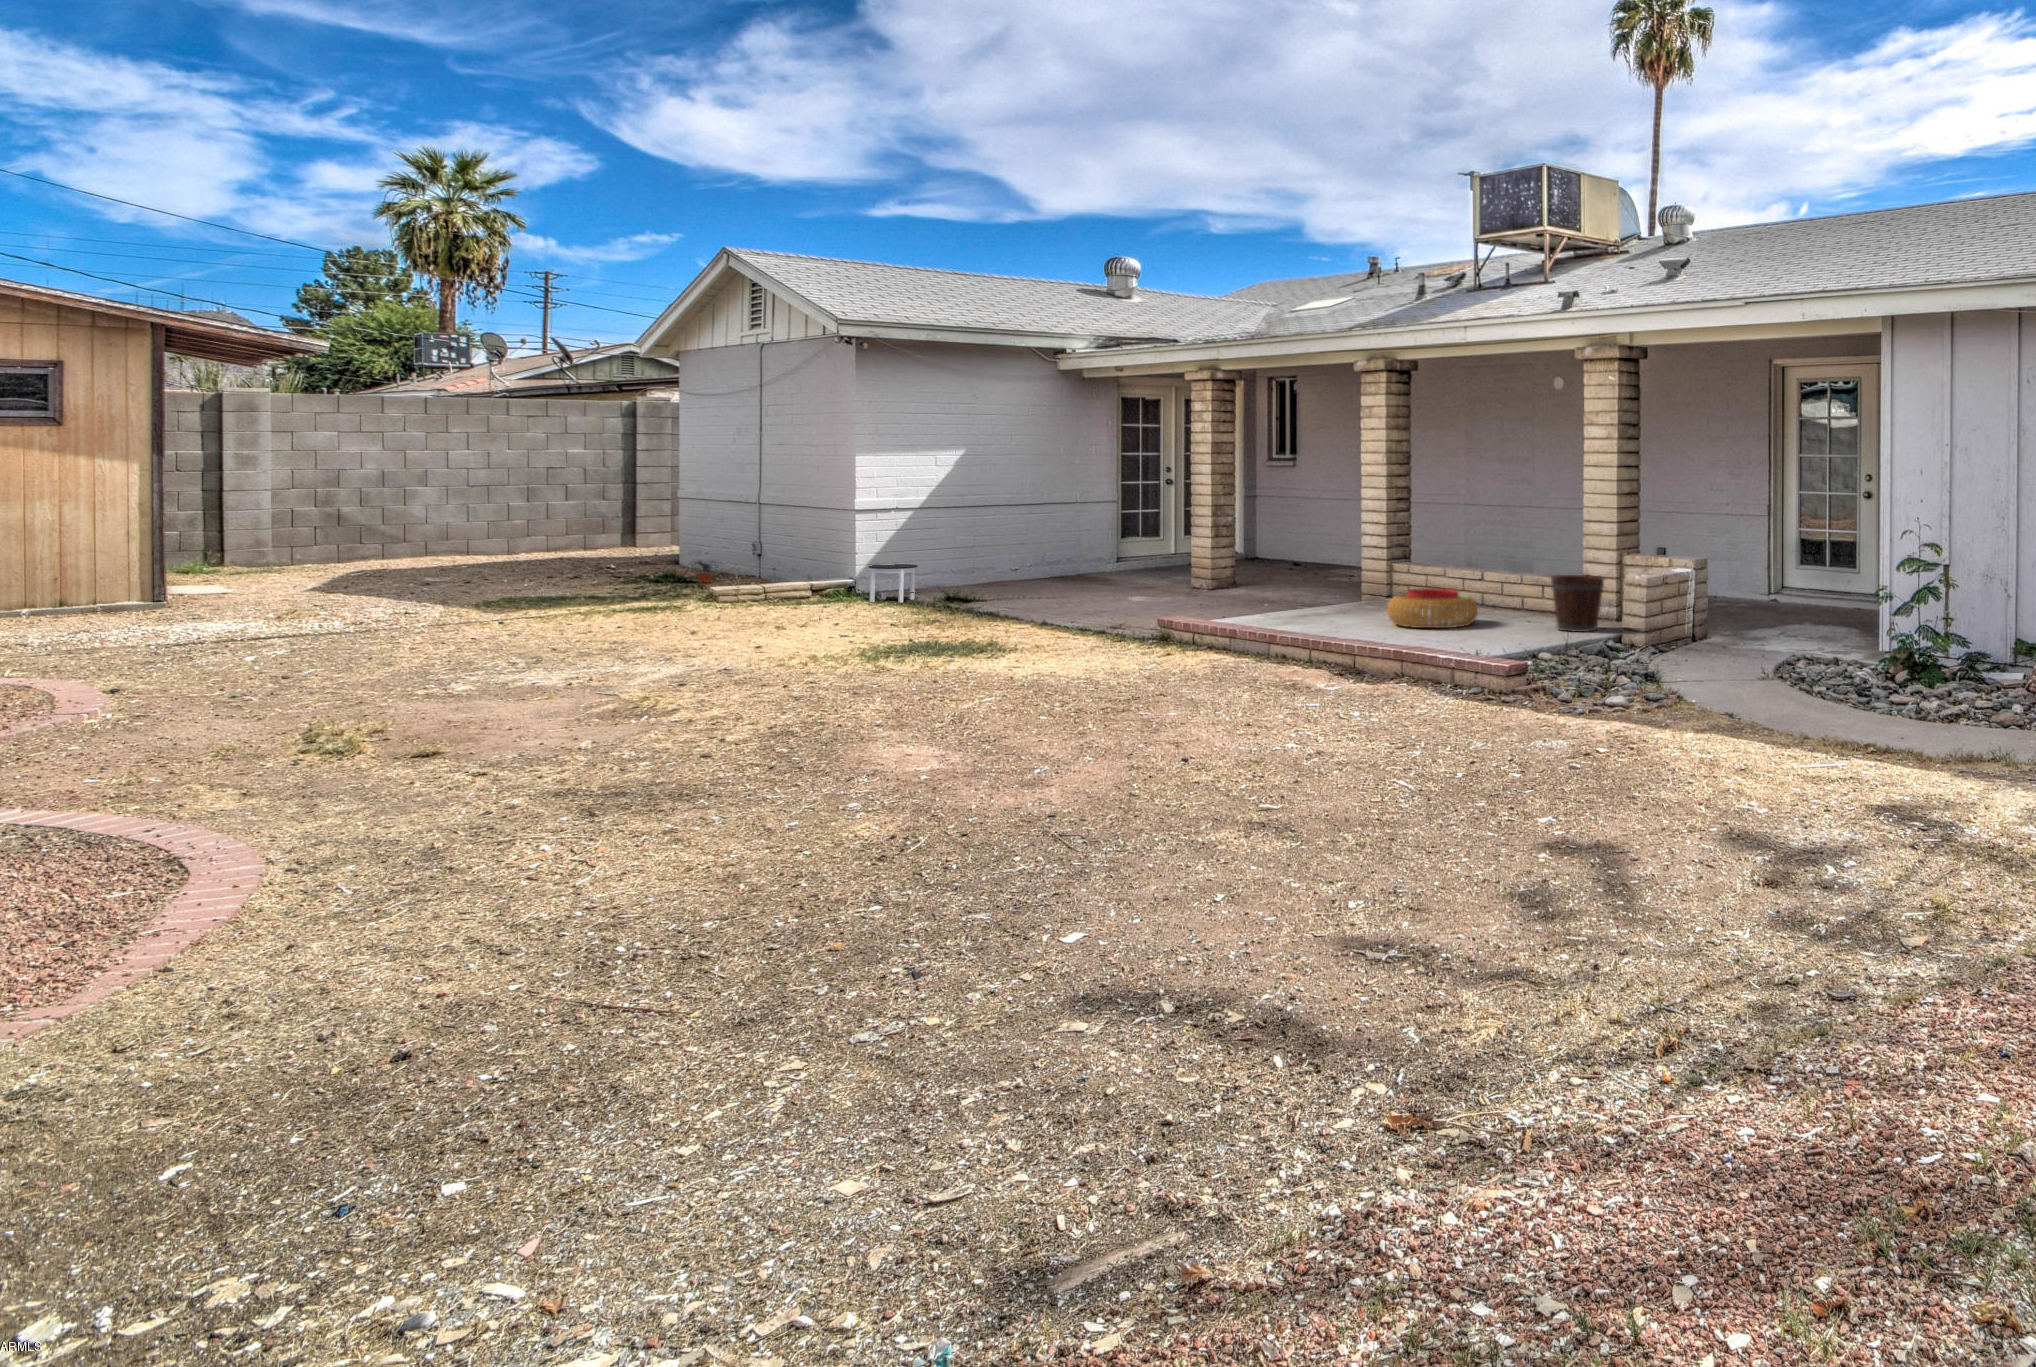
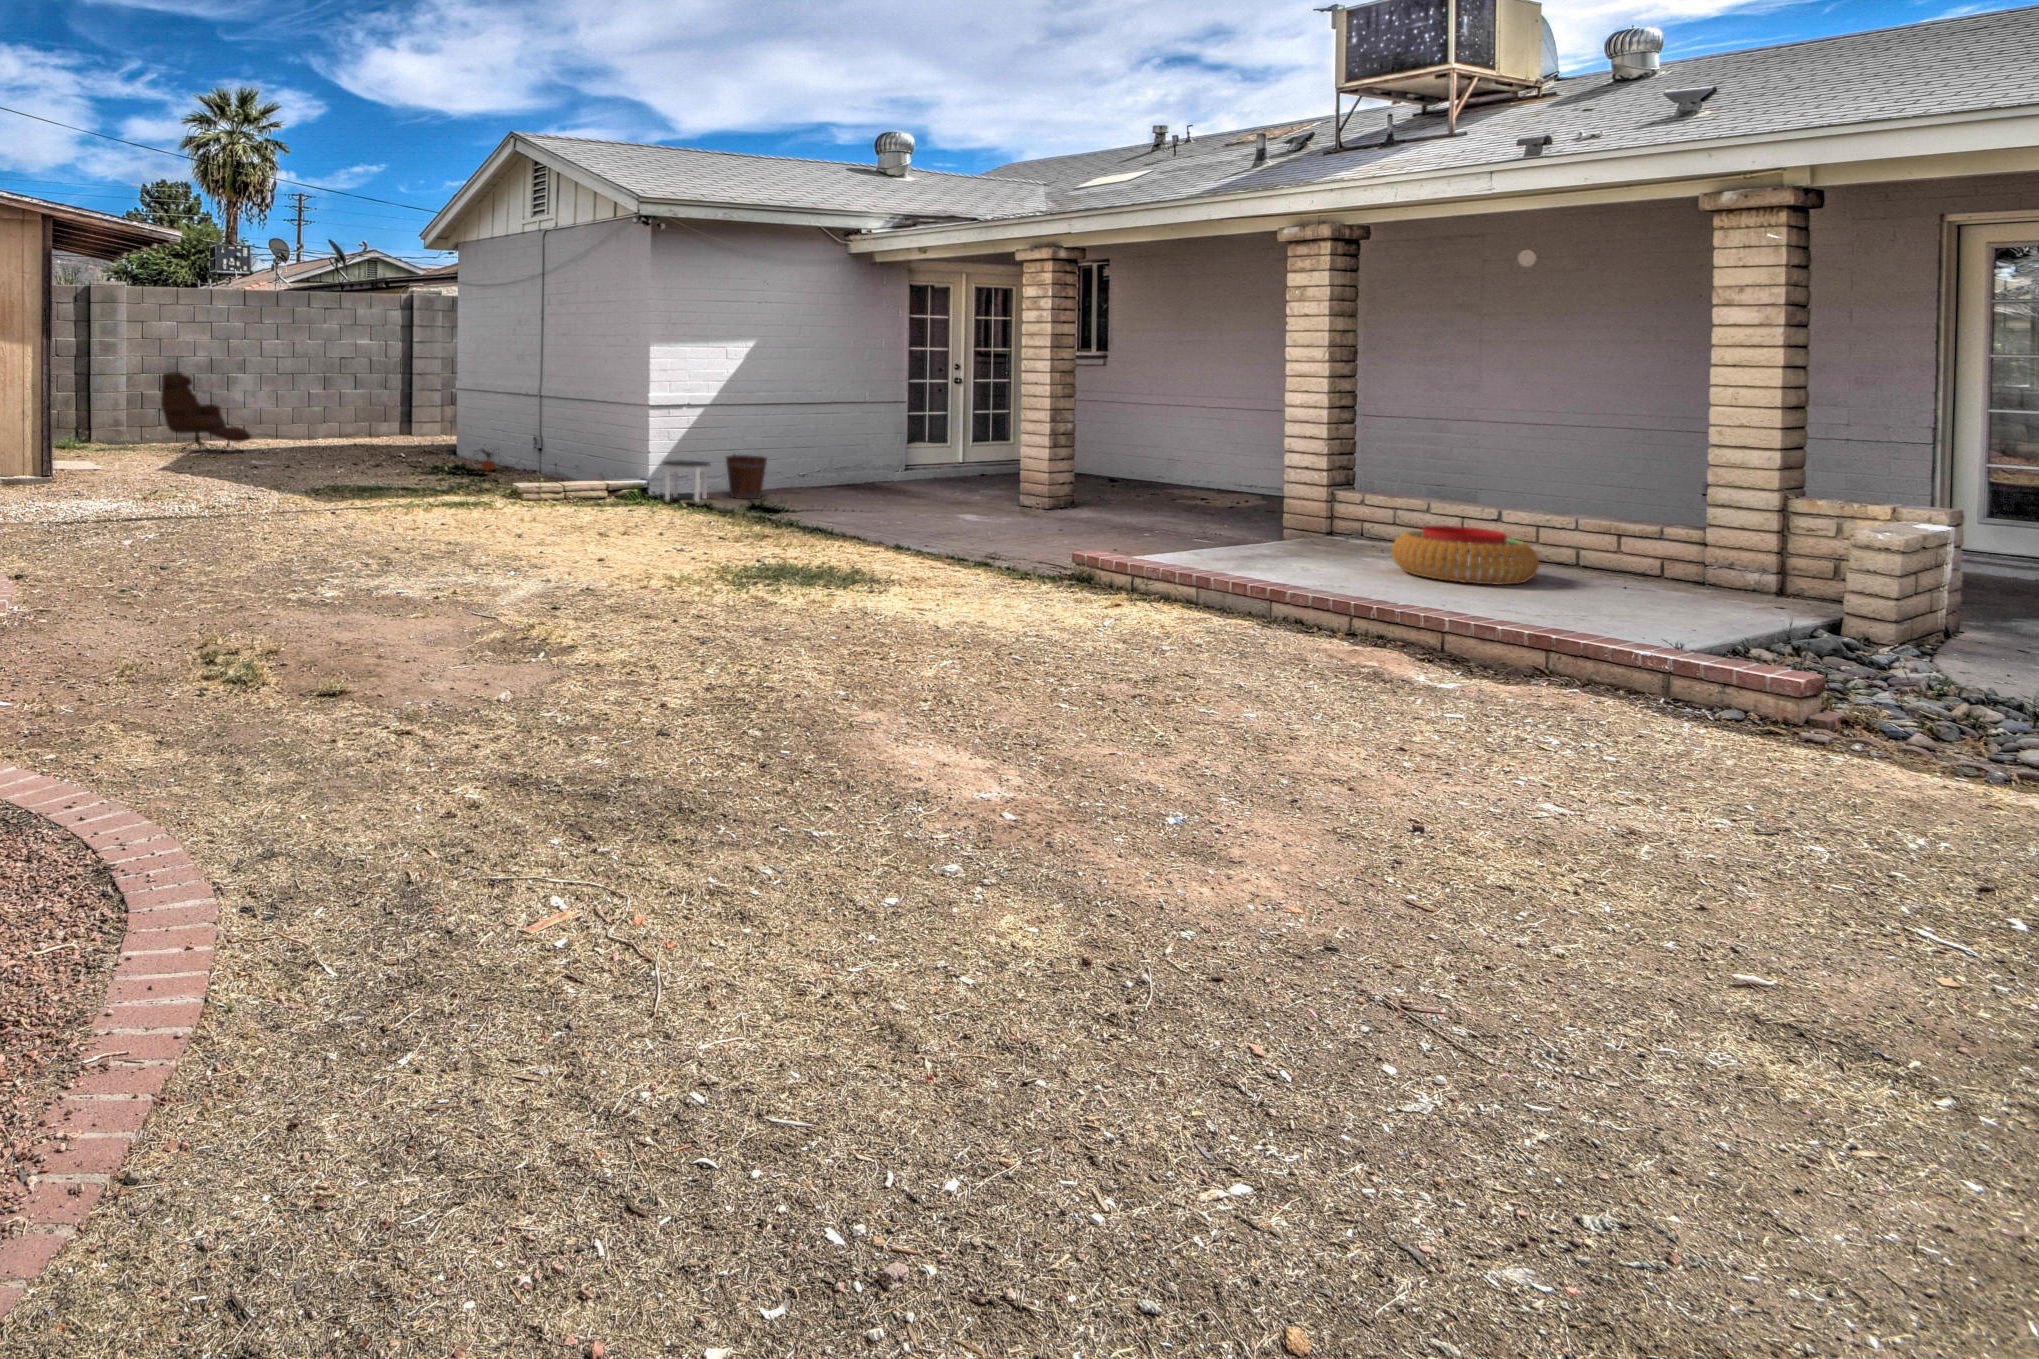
lounge chair: none [314,487,431,576] -> present [161,372,251,452]
bucket: present [1551,574,1605,632] -> present [726,455,767,499]

